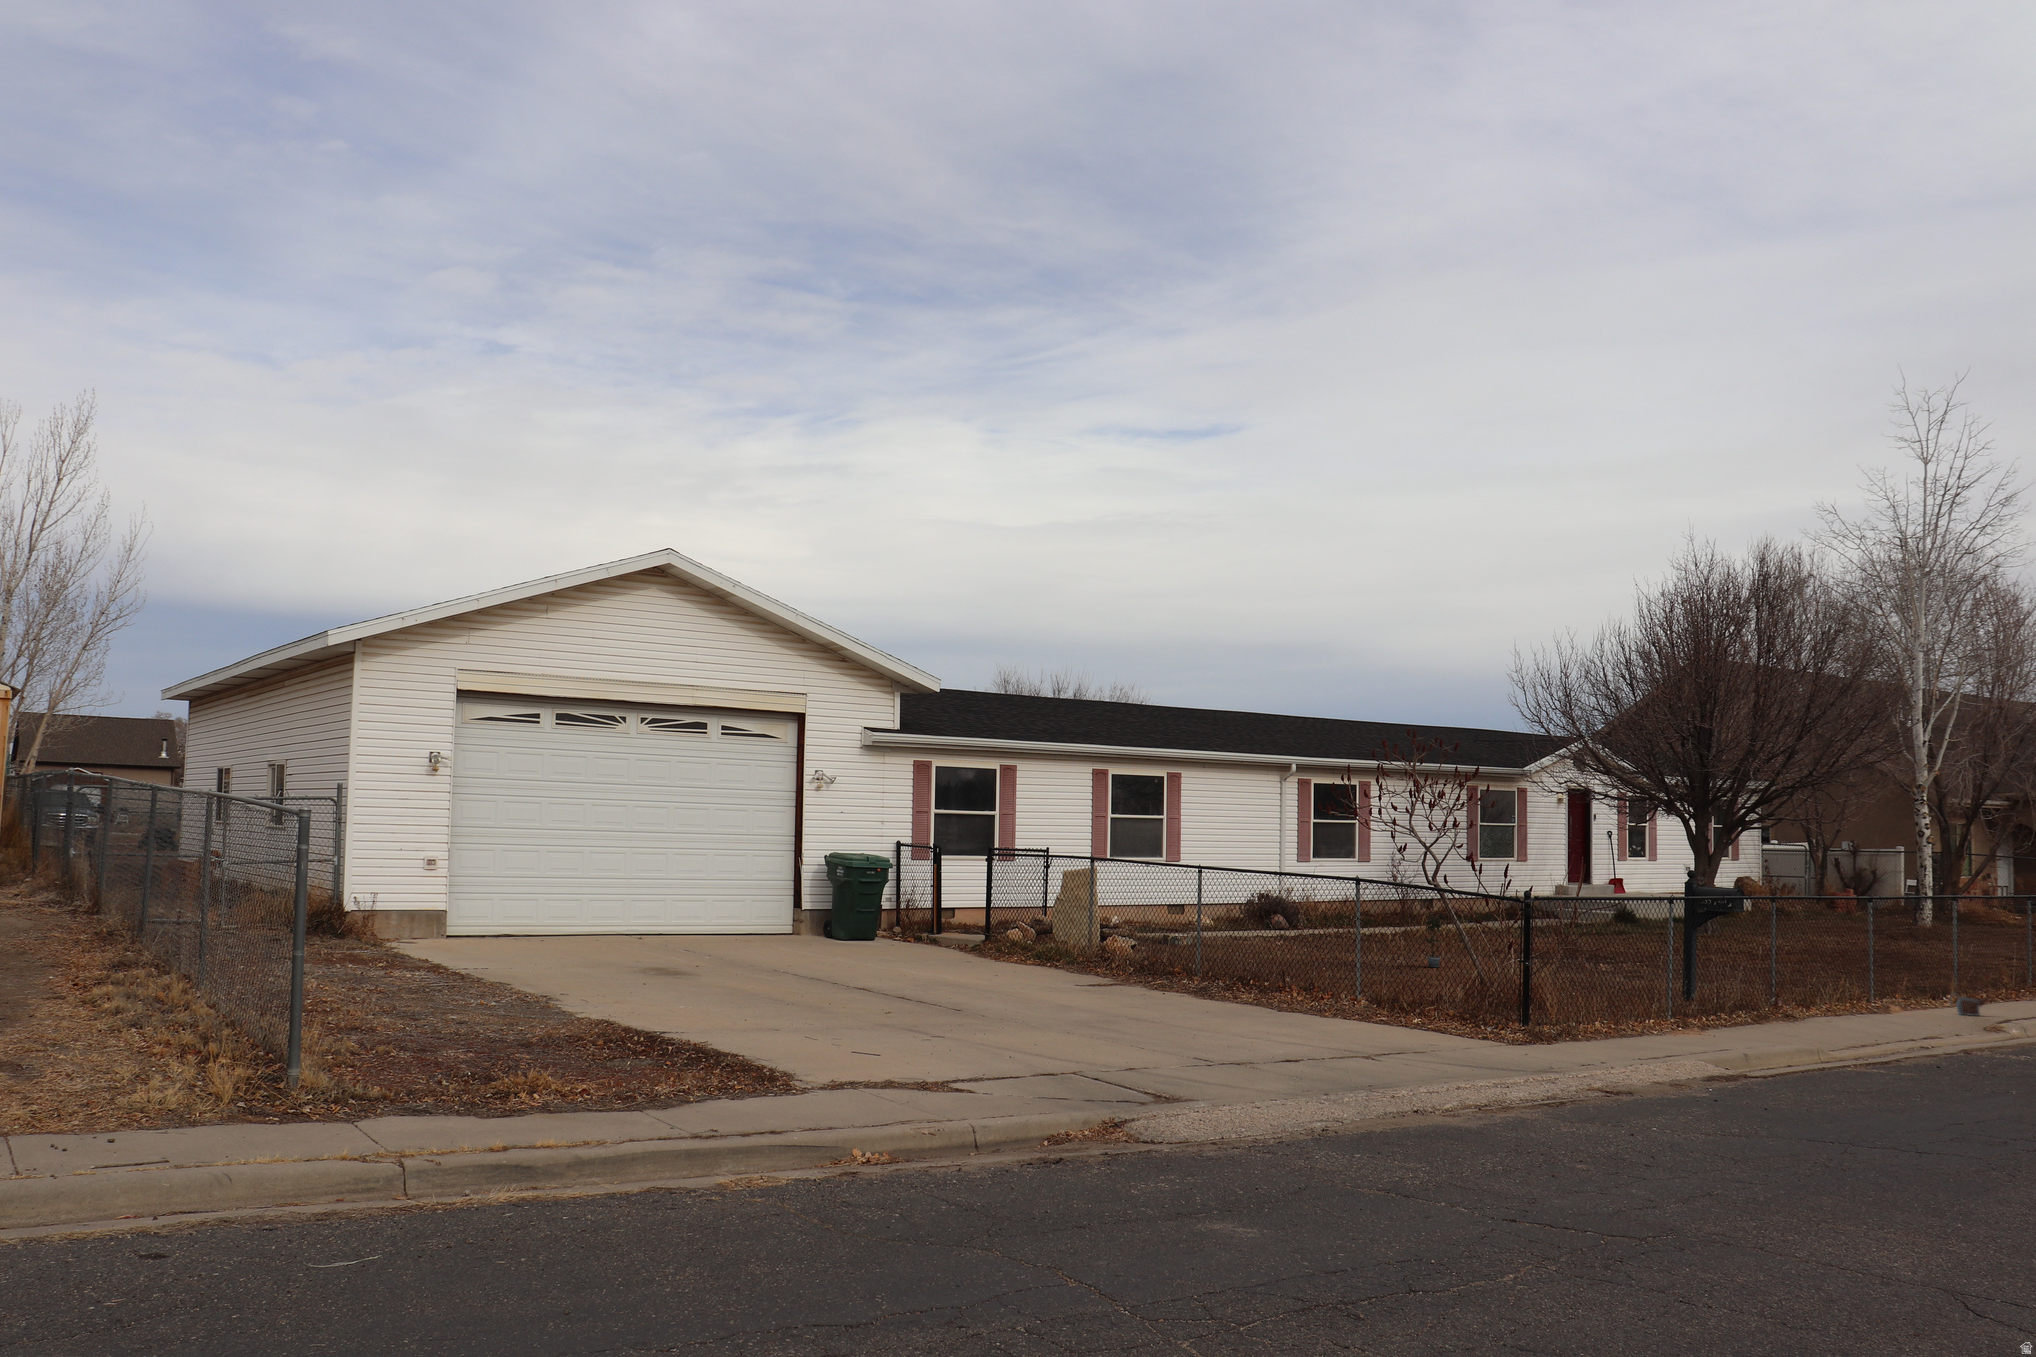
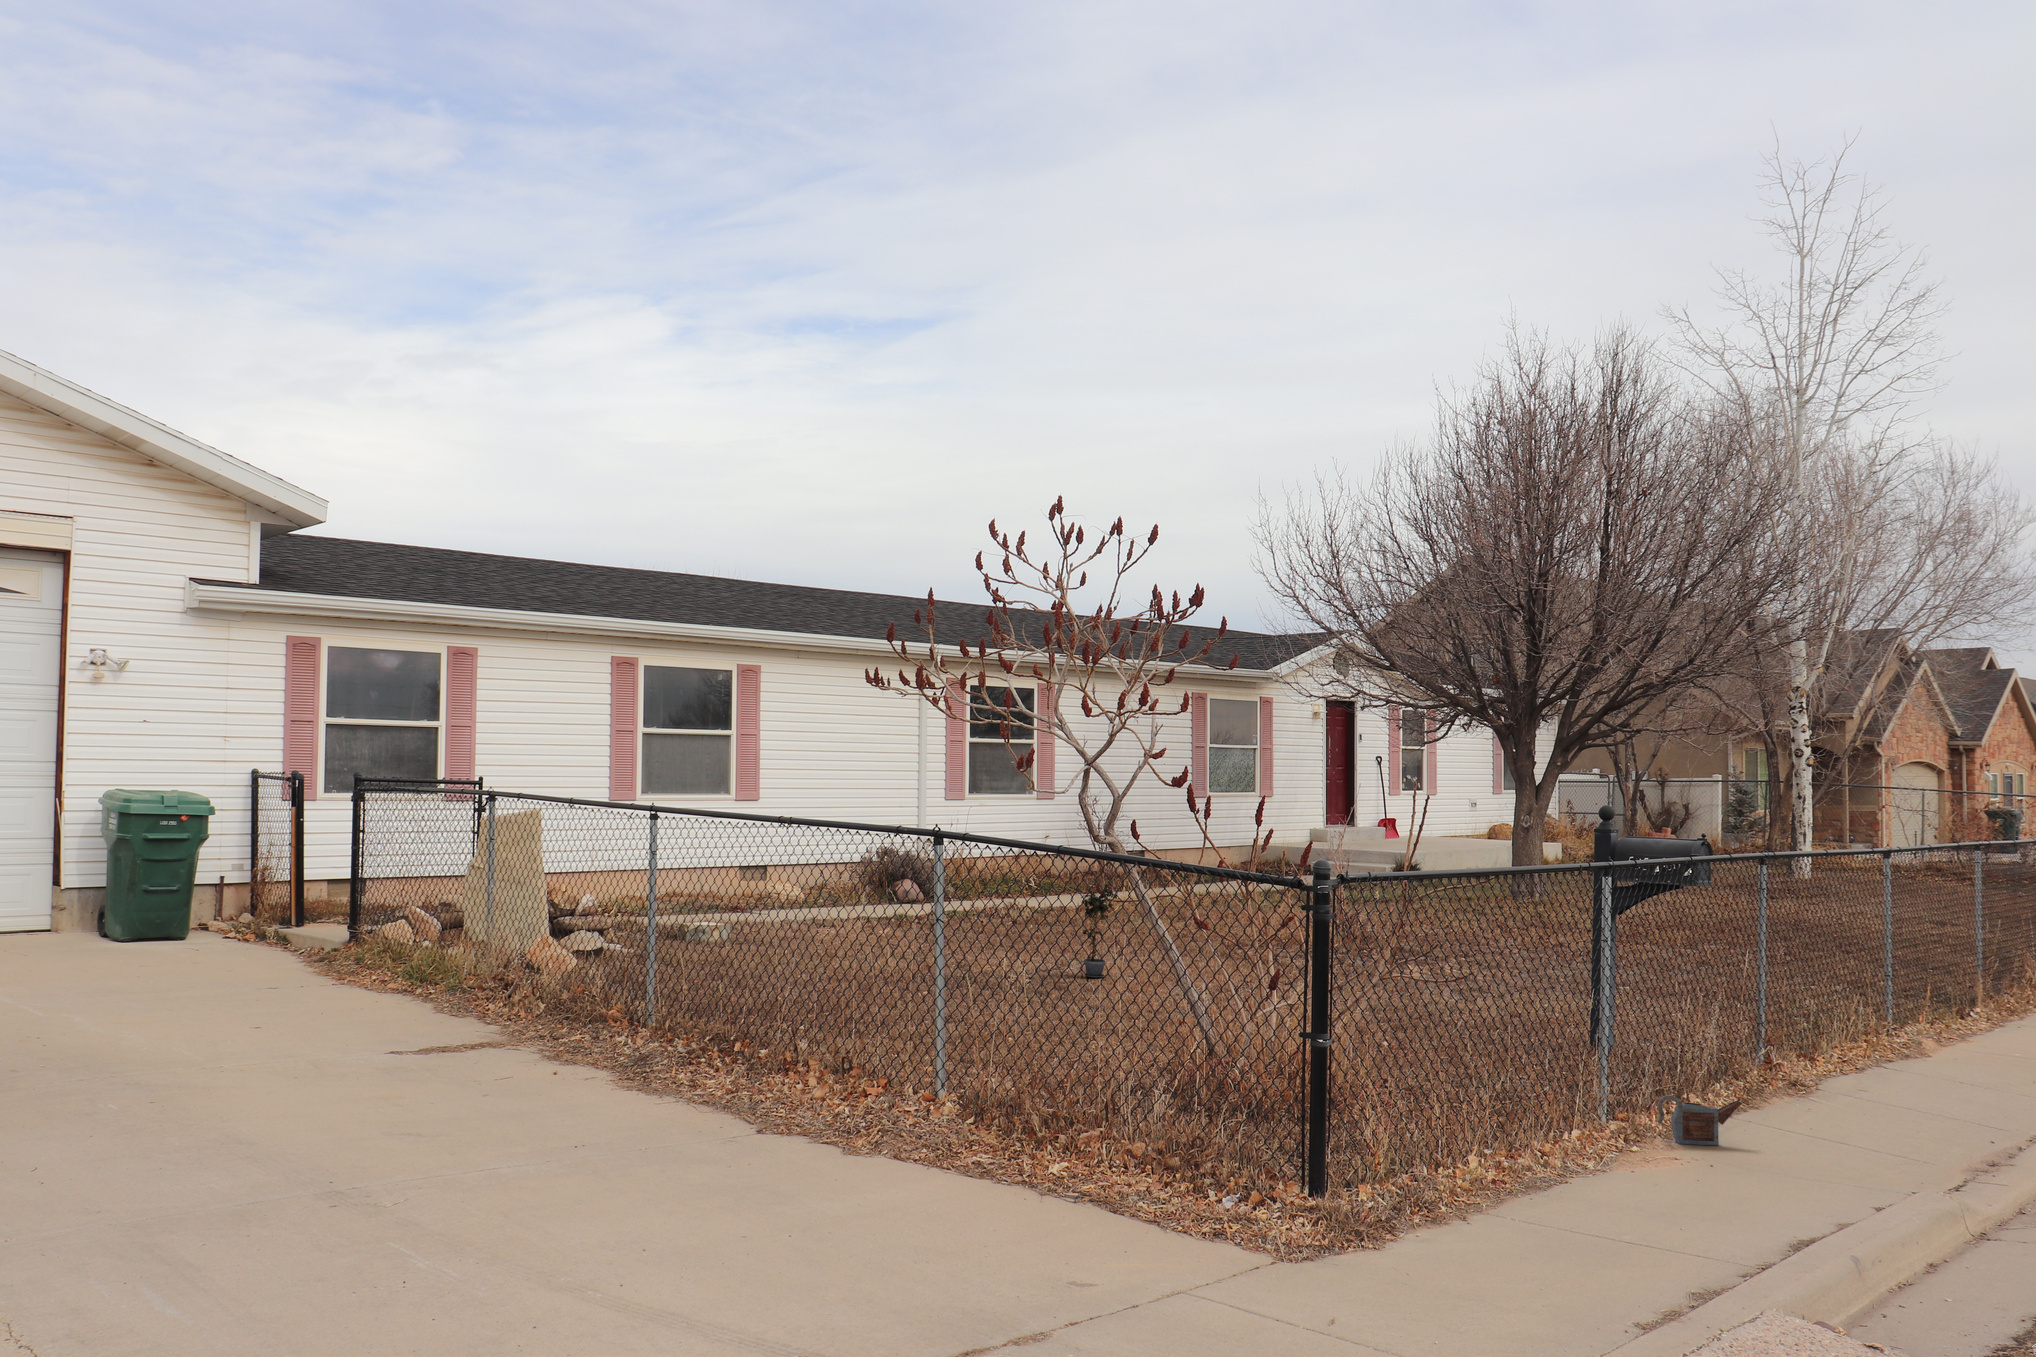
watering can: present [1949,994,1989,1016] -> present [1657,1095,1742,1145]

